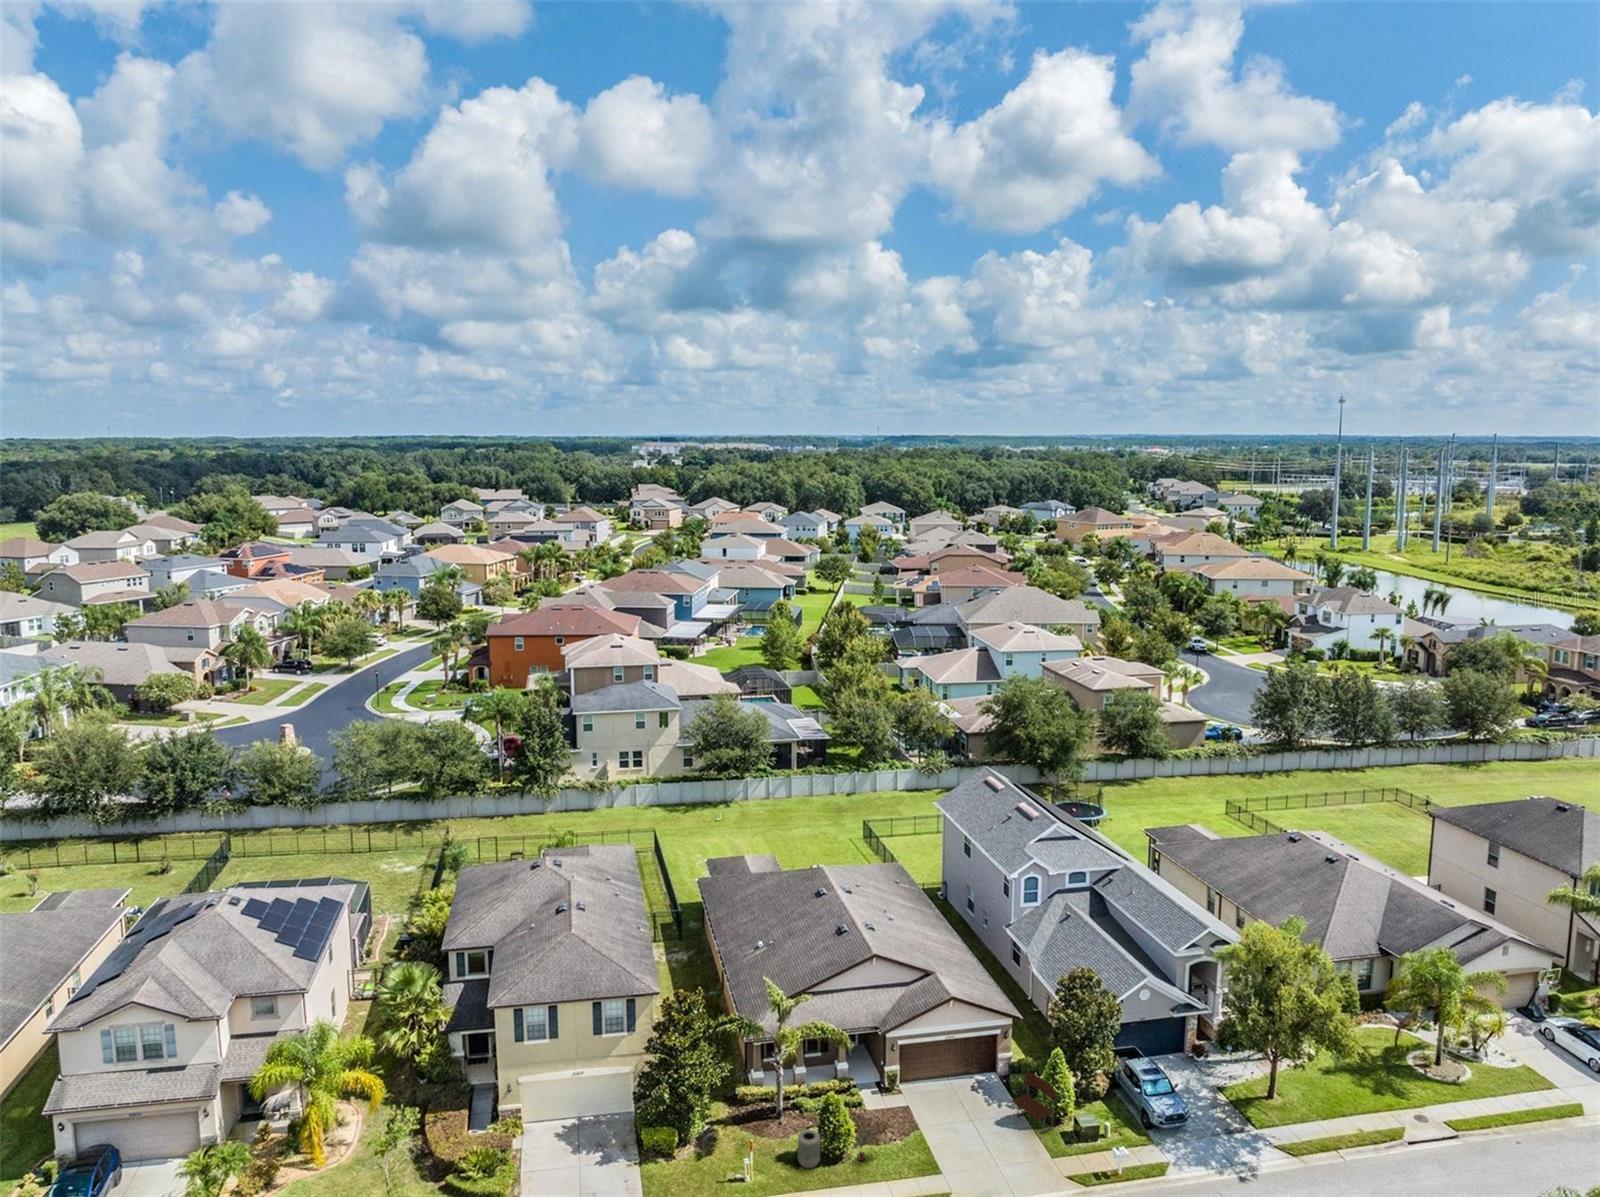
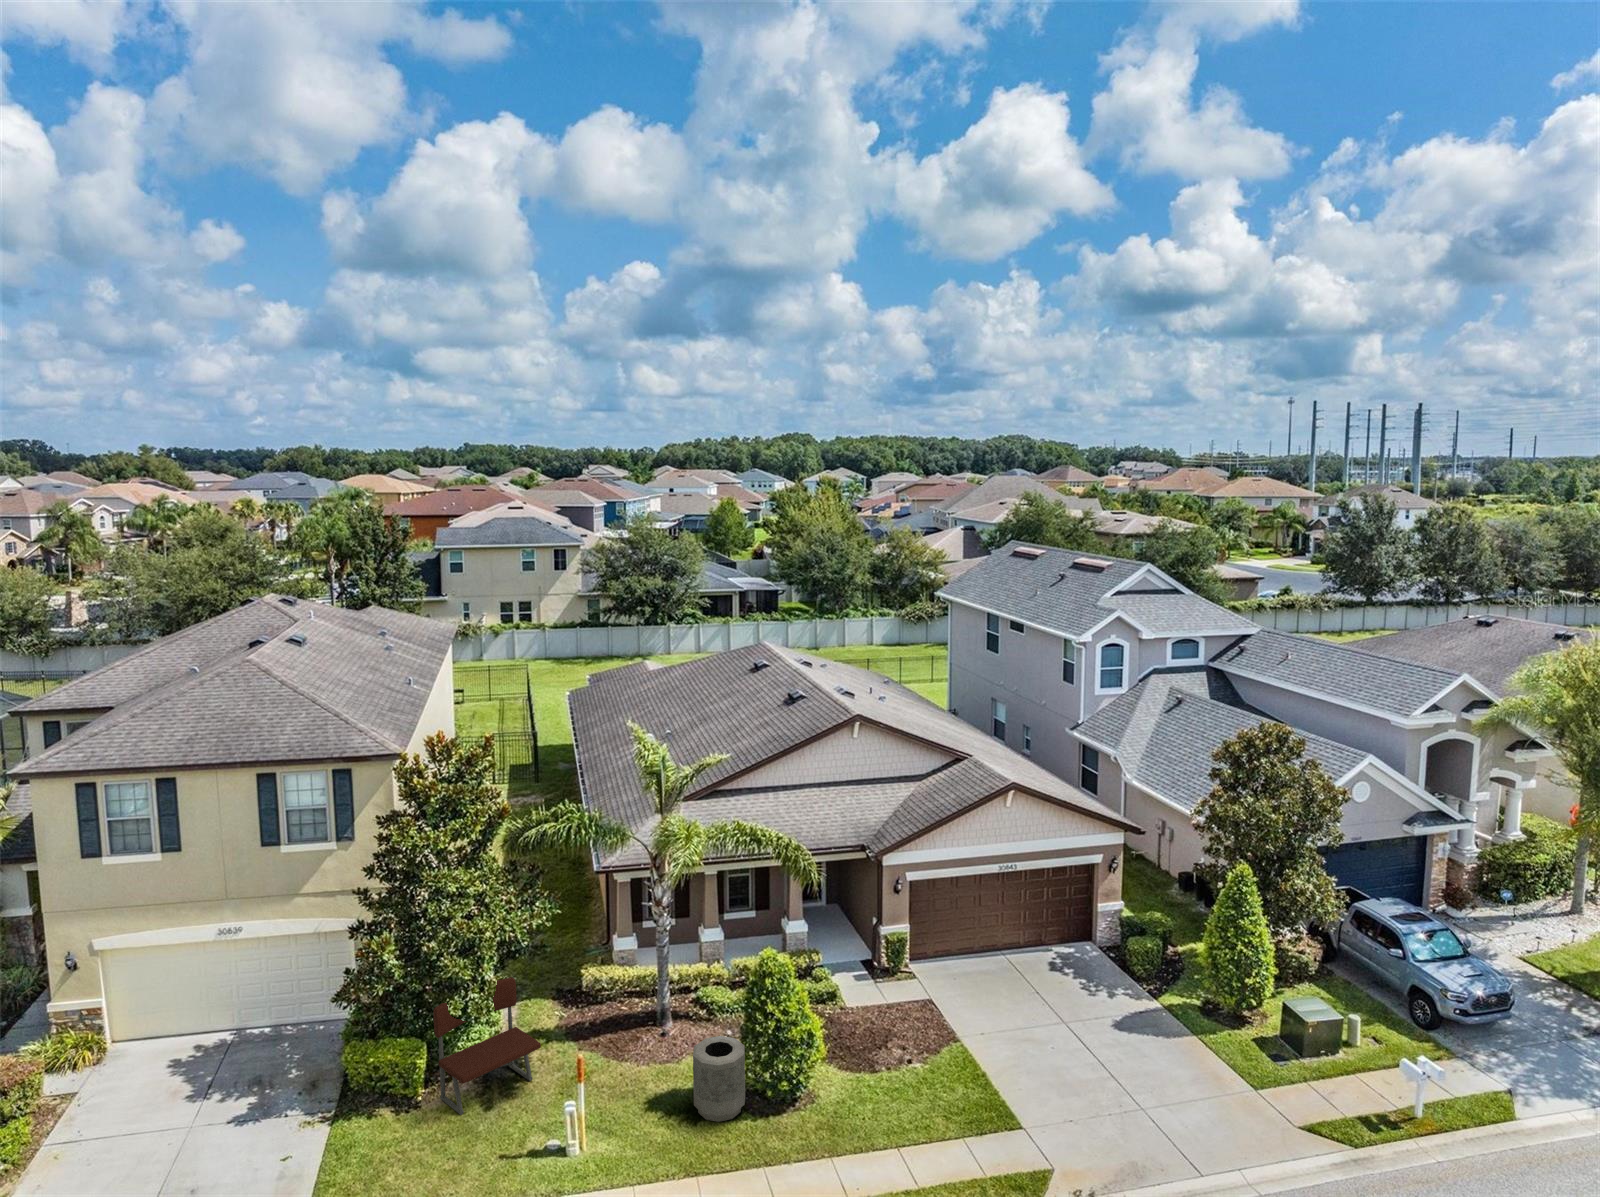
bench: present [1012,1072,1055,1133] -> present [433,977,541,1115]
potted tree: present [852,1128,872,1161] -> none [814,1025,861,1103]

